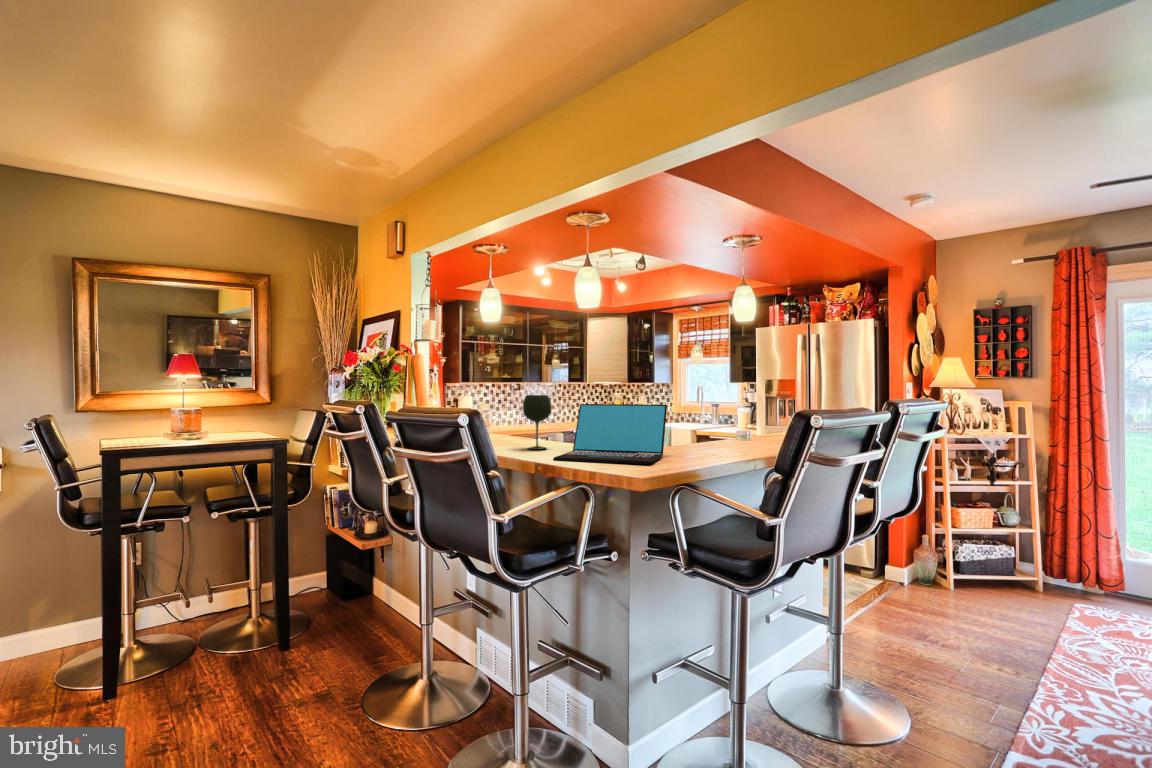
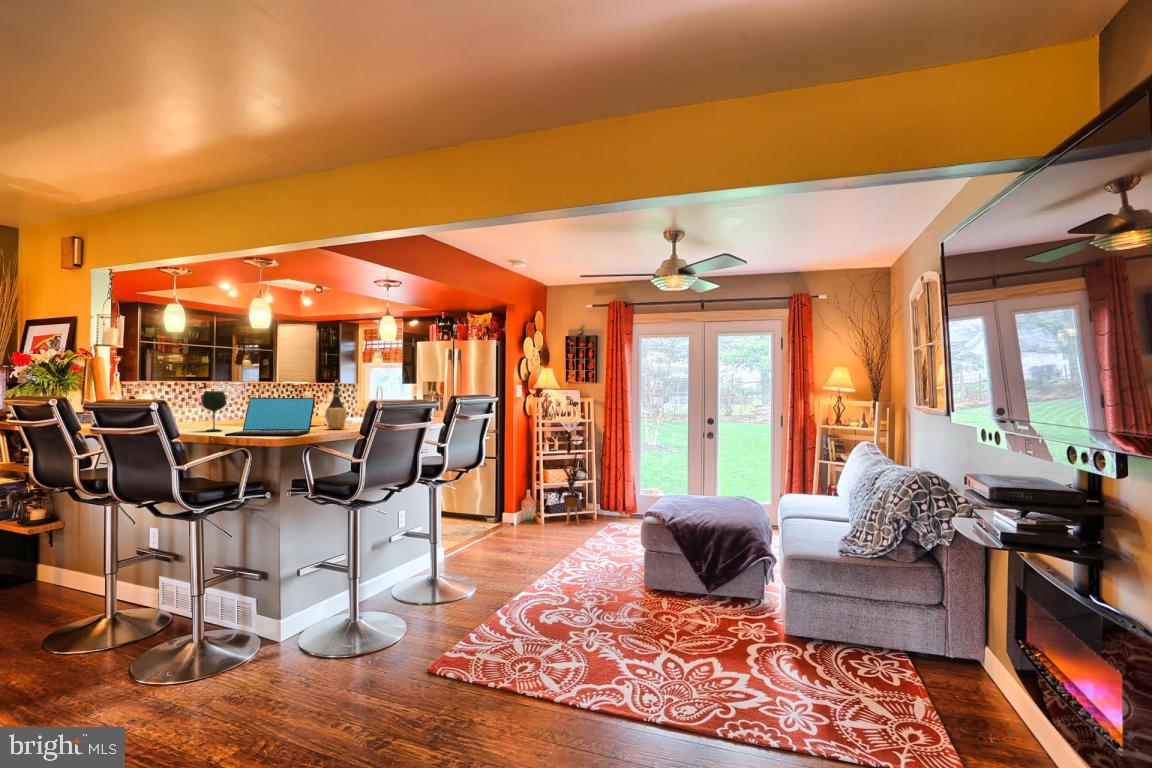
wine bottle: none [676,377,706,450] -> present [325,380,347,429]
house plant: none [963,487,1045,601] -> present [556,454,587,526]

